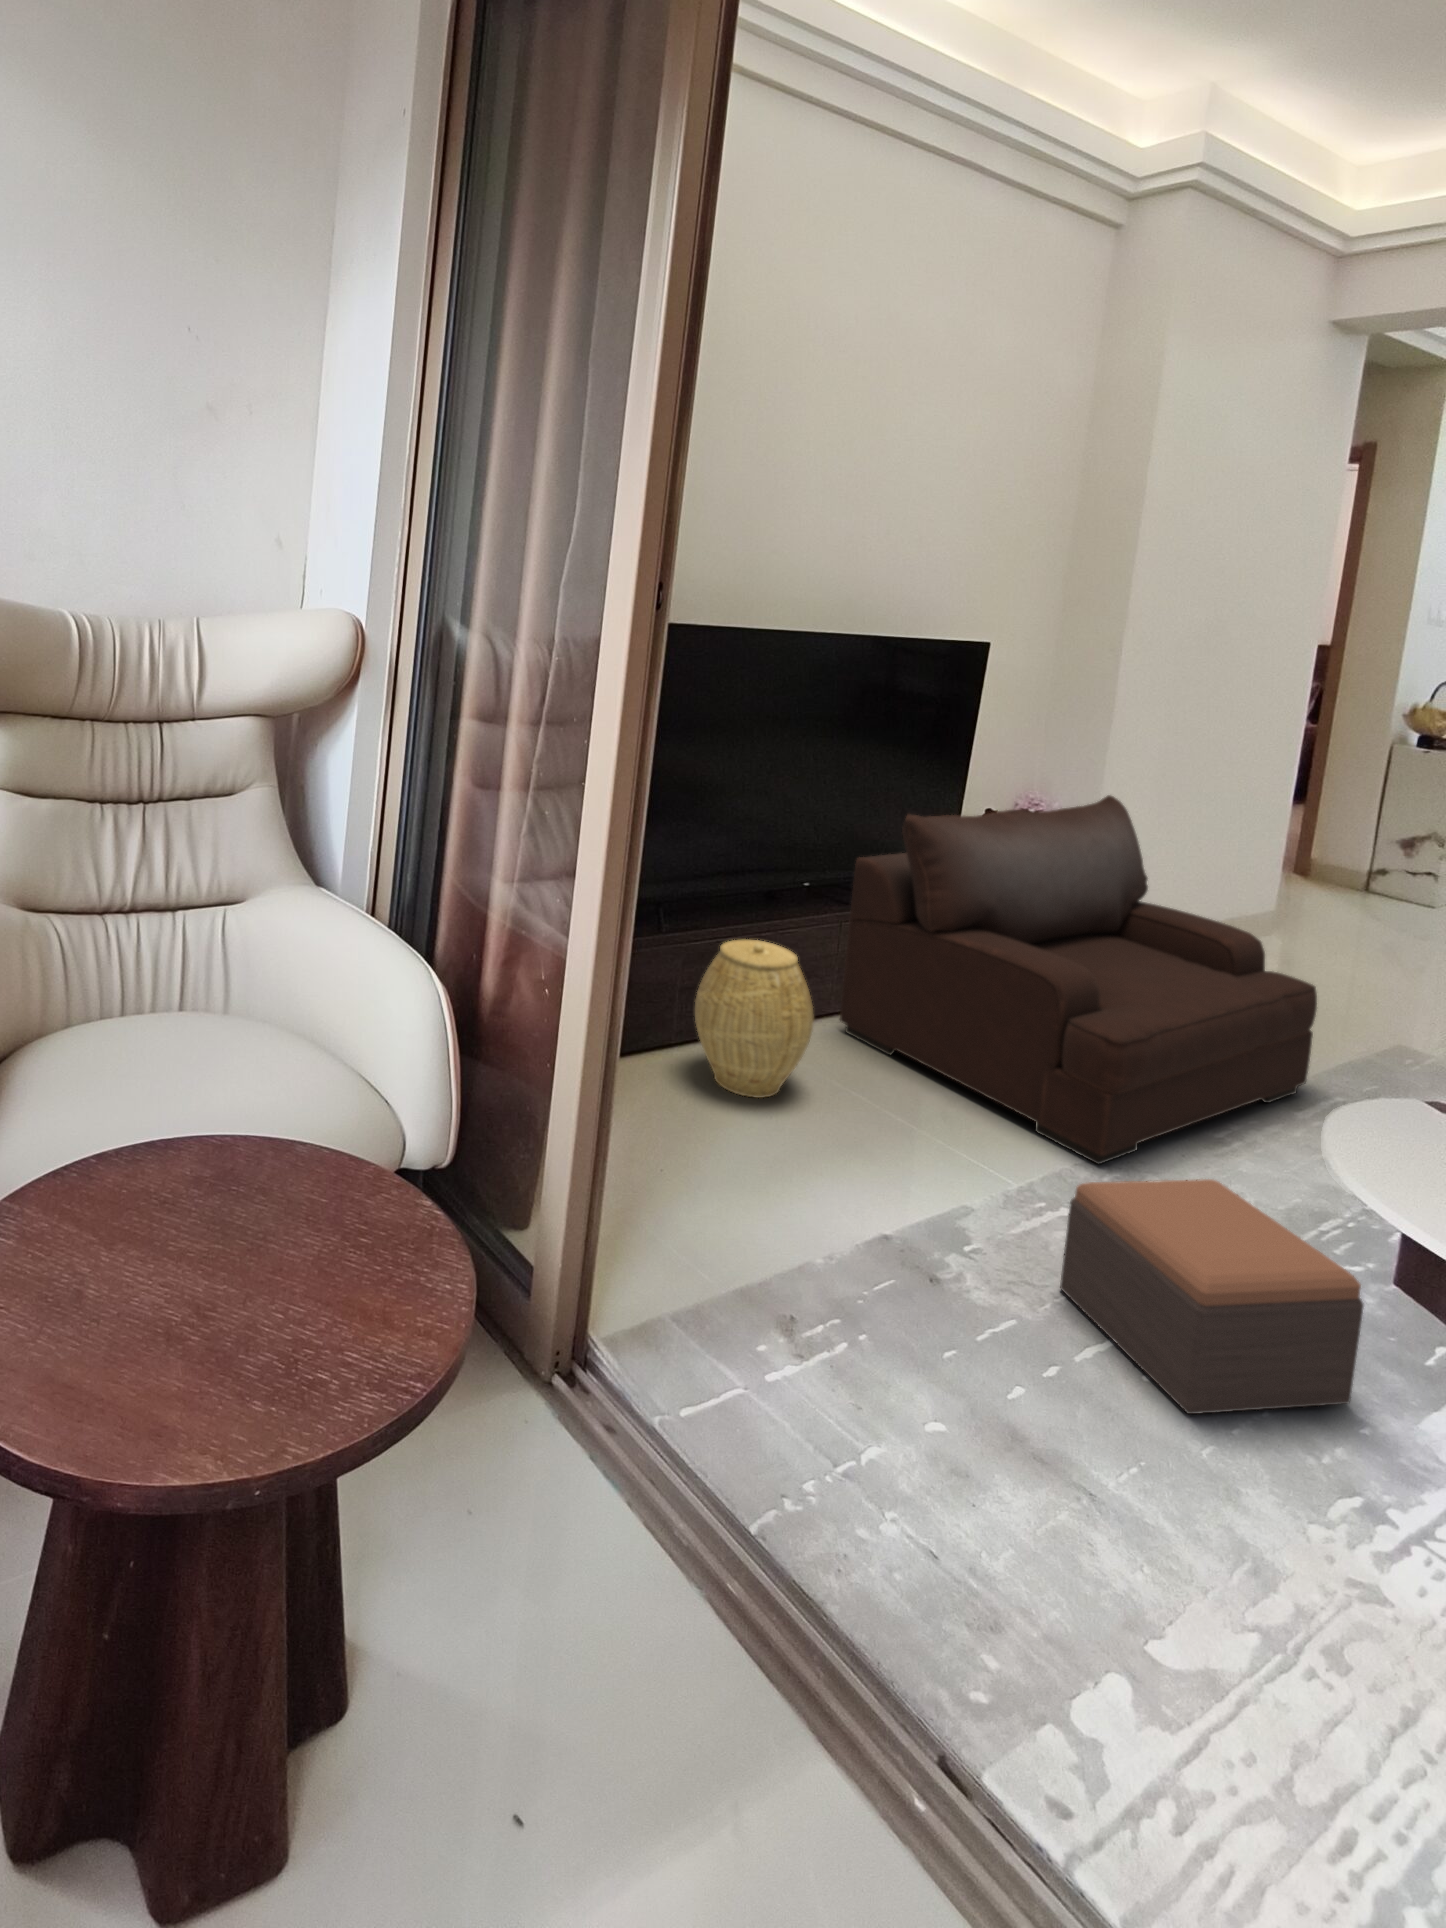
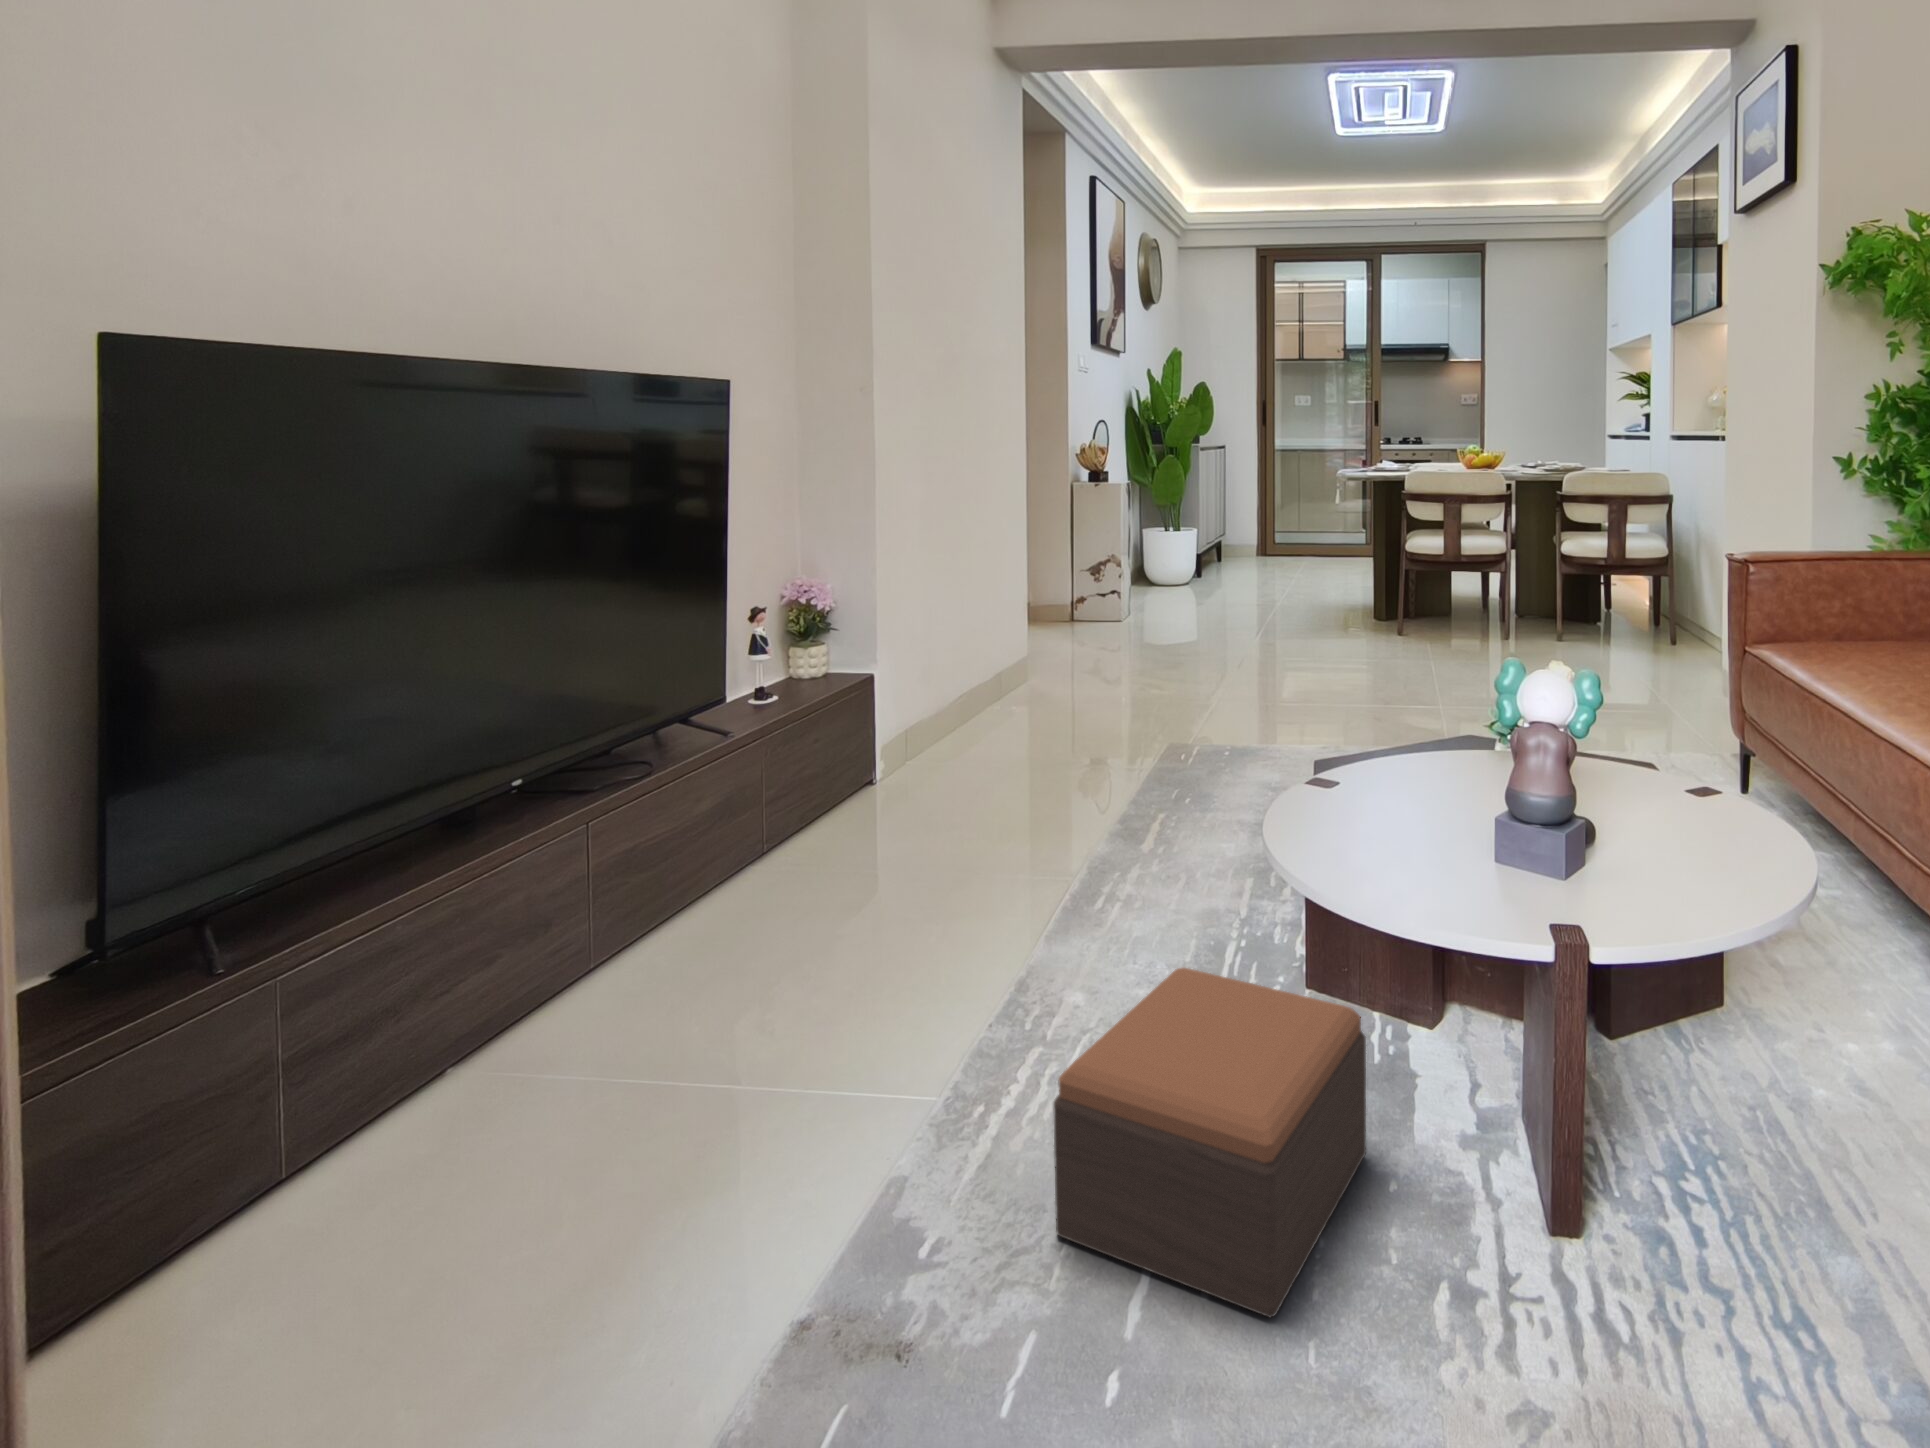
armchair: present [840,795,1317,1164] -> none [590,558,1132,1006]
woven basket: present [695,939,814,1098] -> none [283,913,564,1237]

